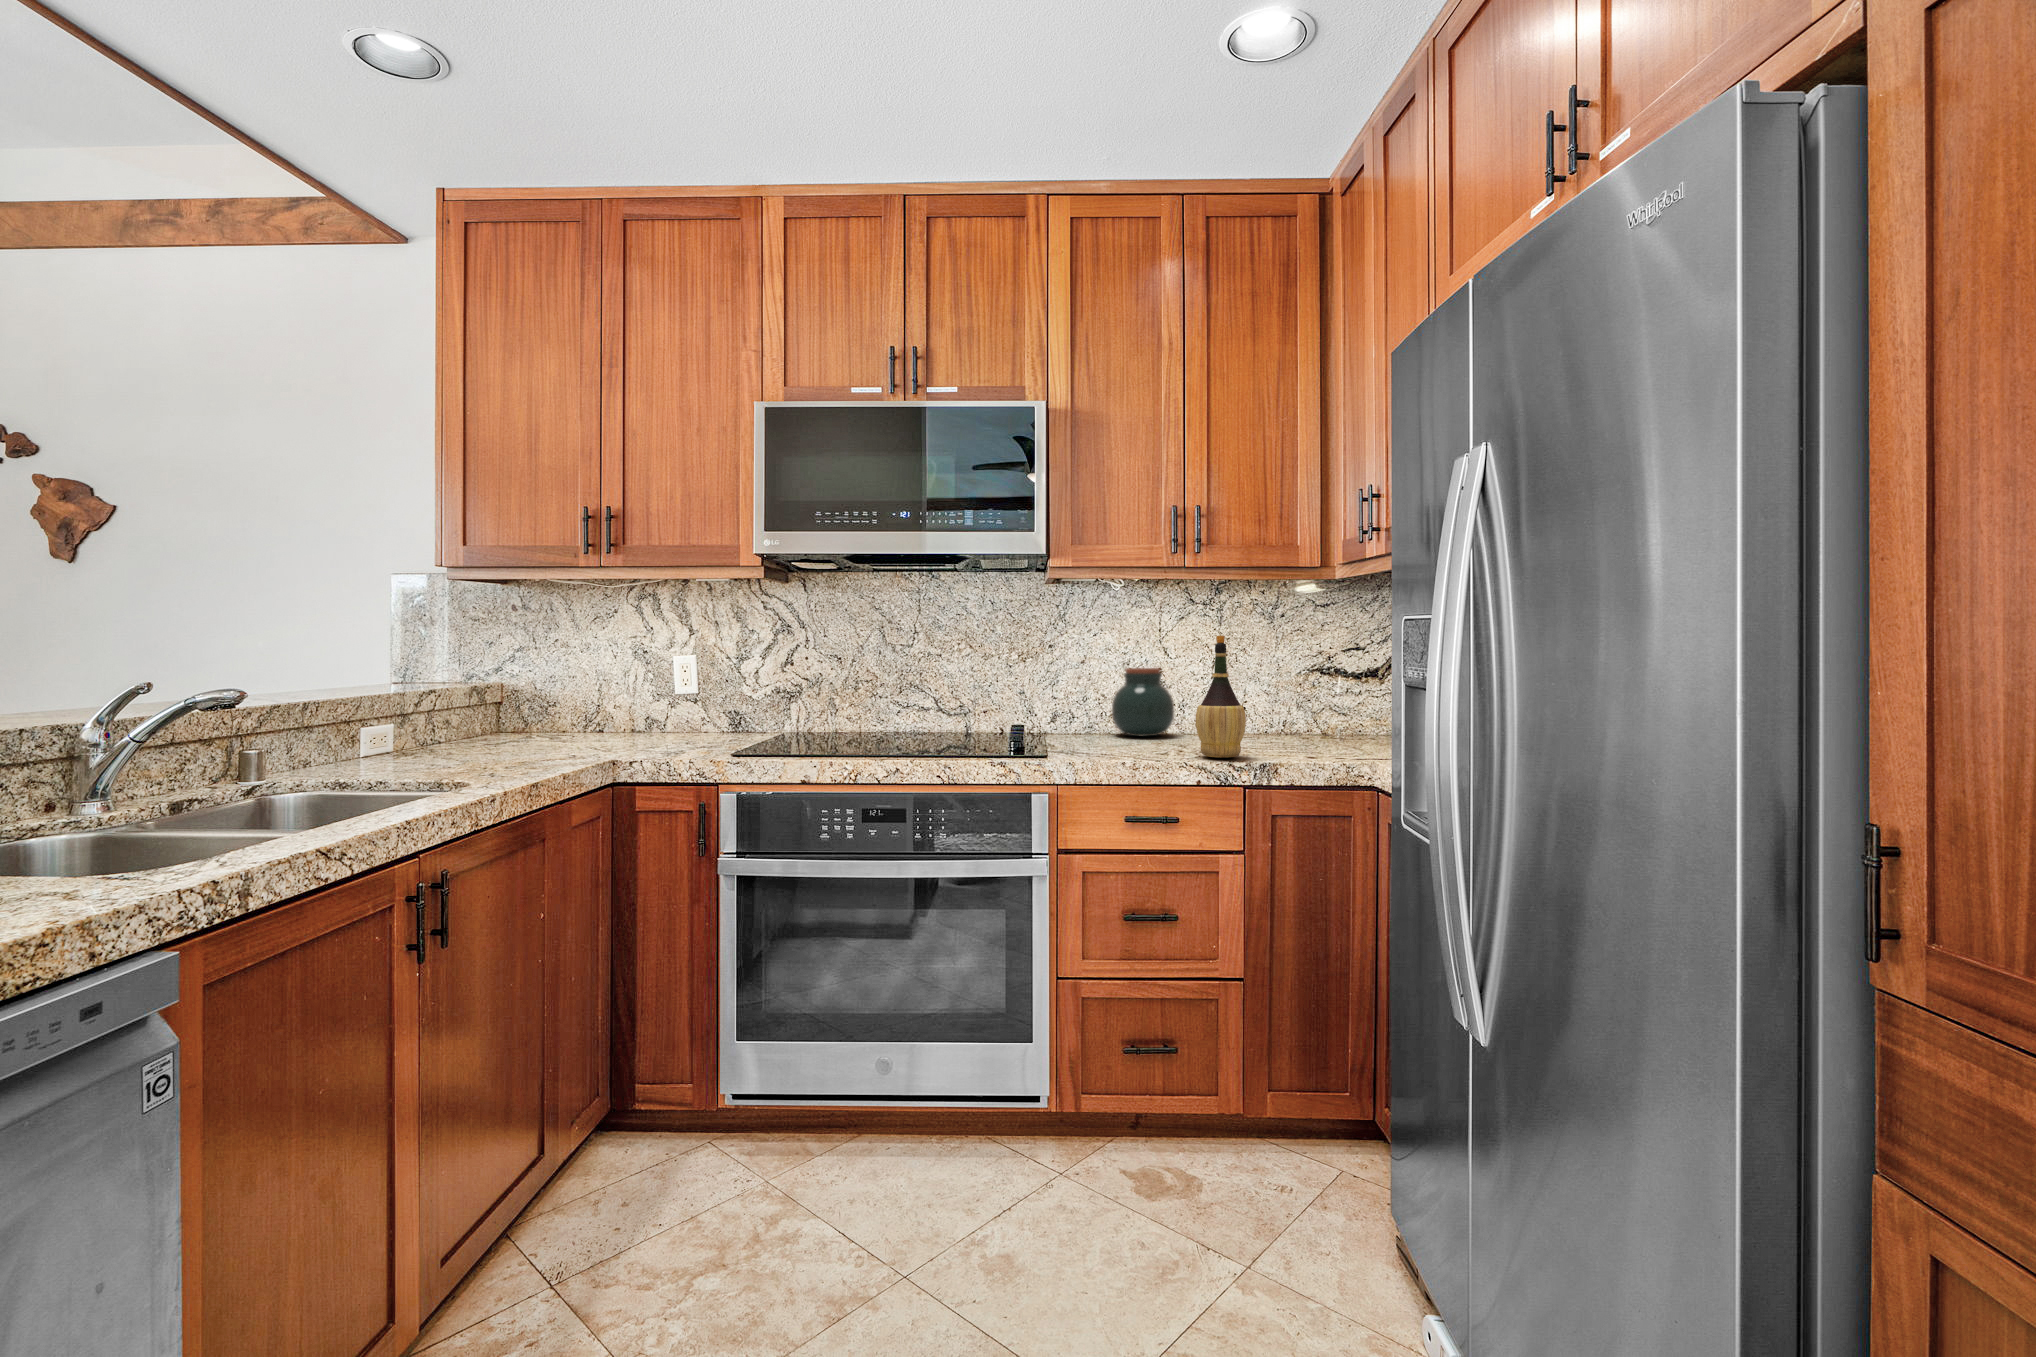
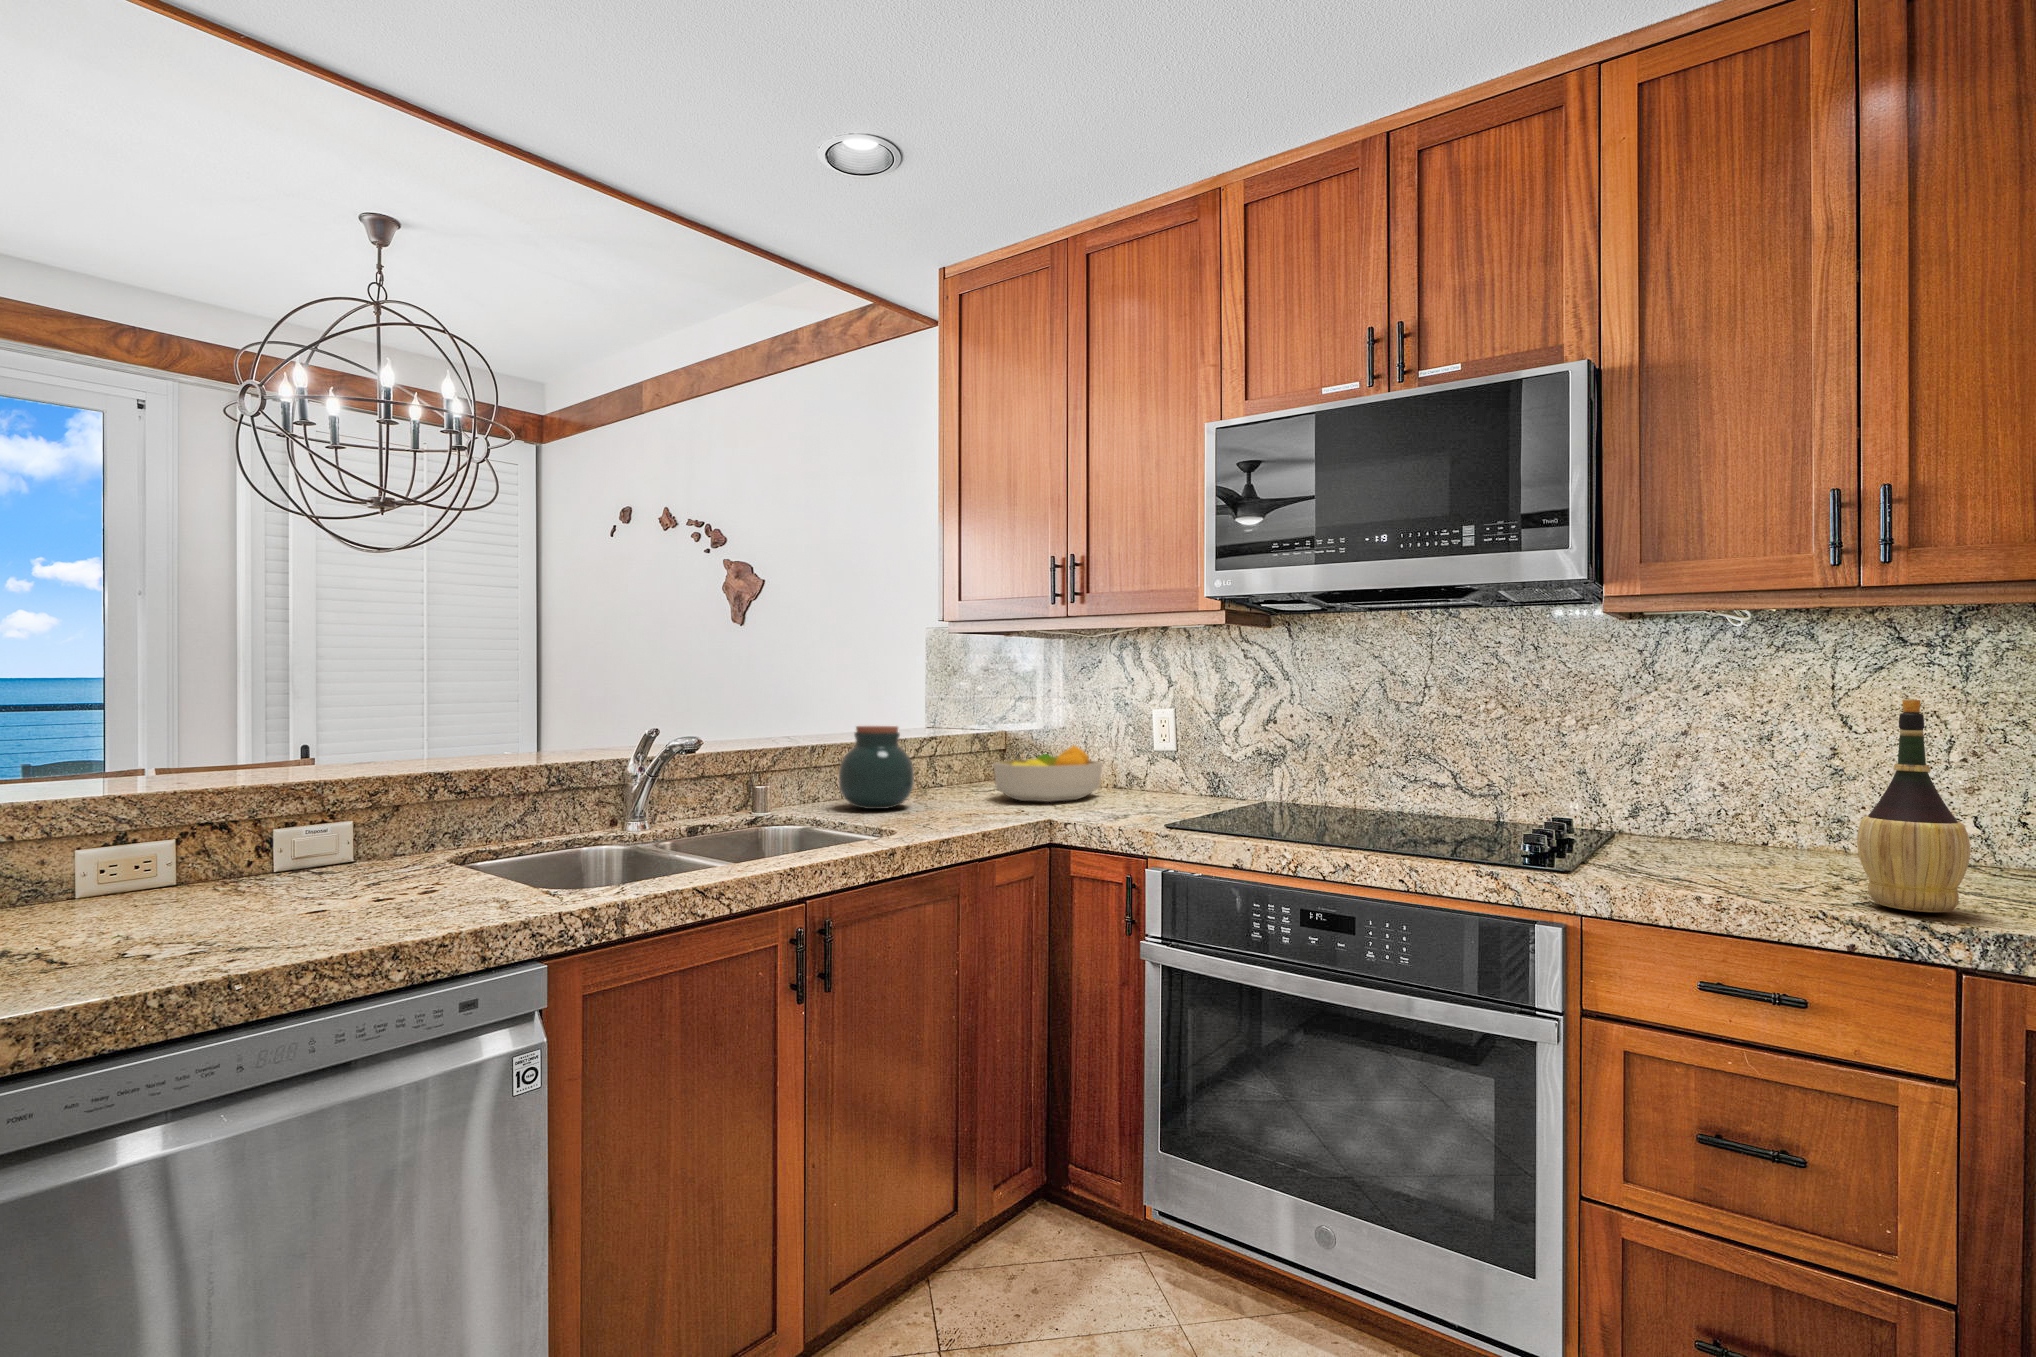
jar: present [1112,668,1174,736] -> present [839,726,914,809]
fruit bowl: none [523,692,633,747] -> present [993,746,1103,802]

